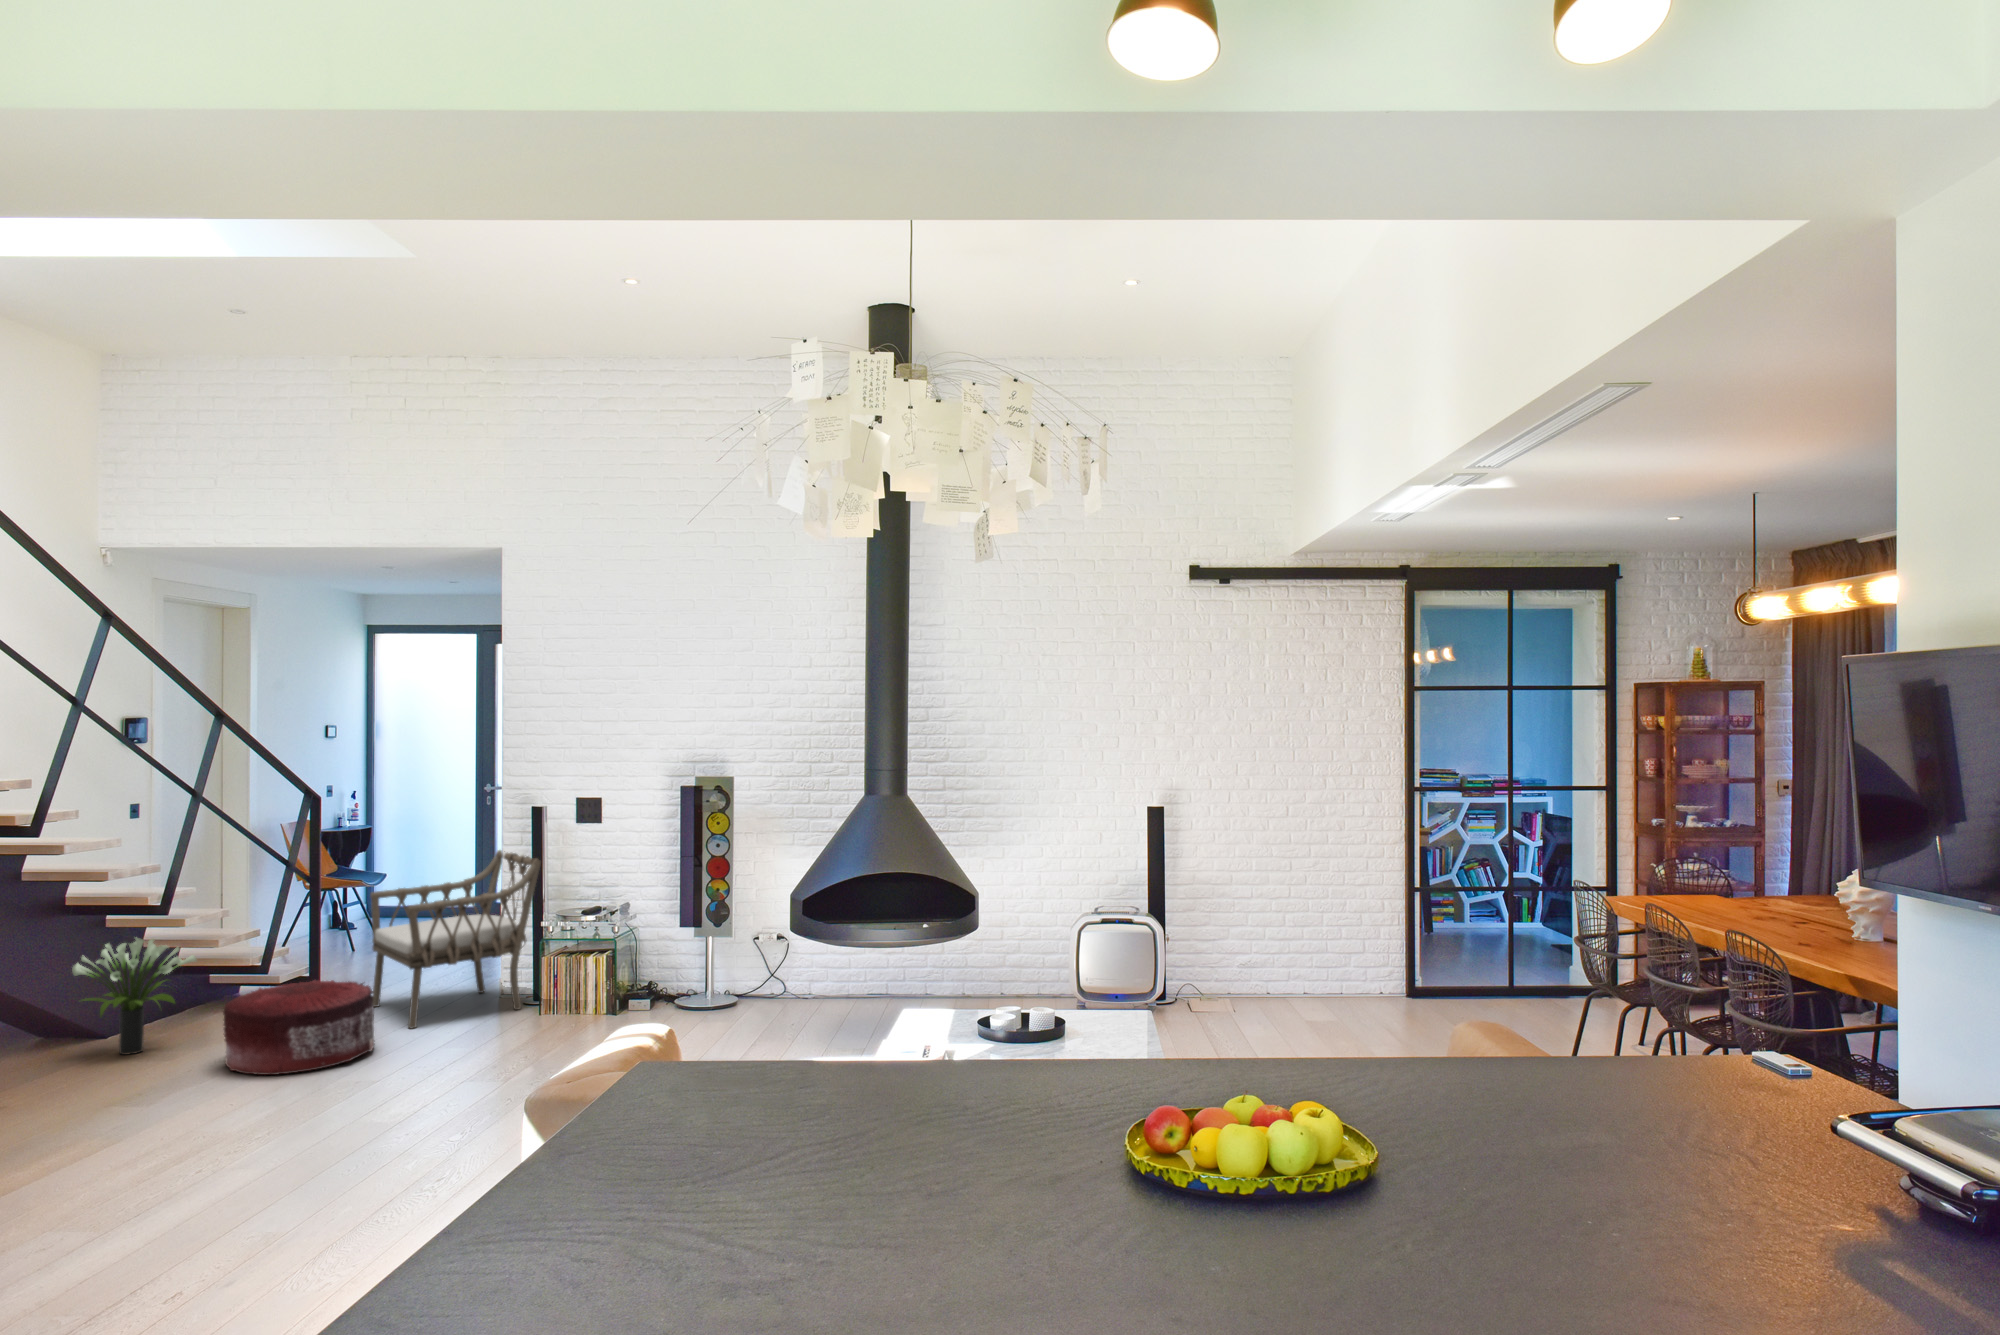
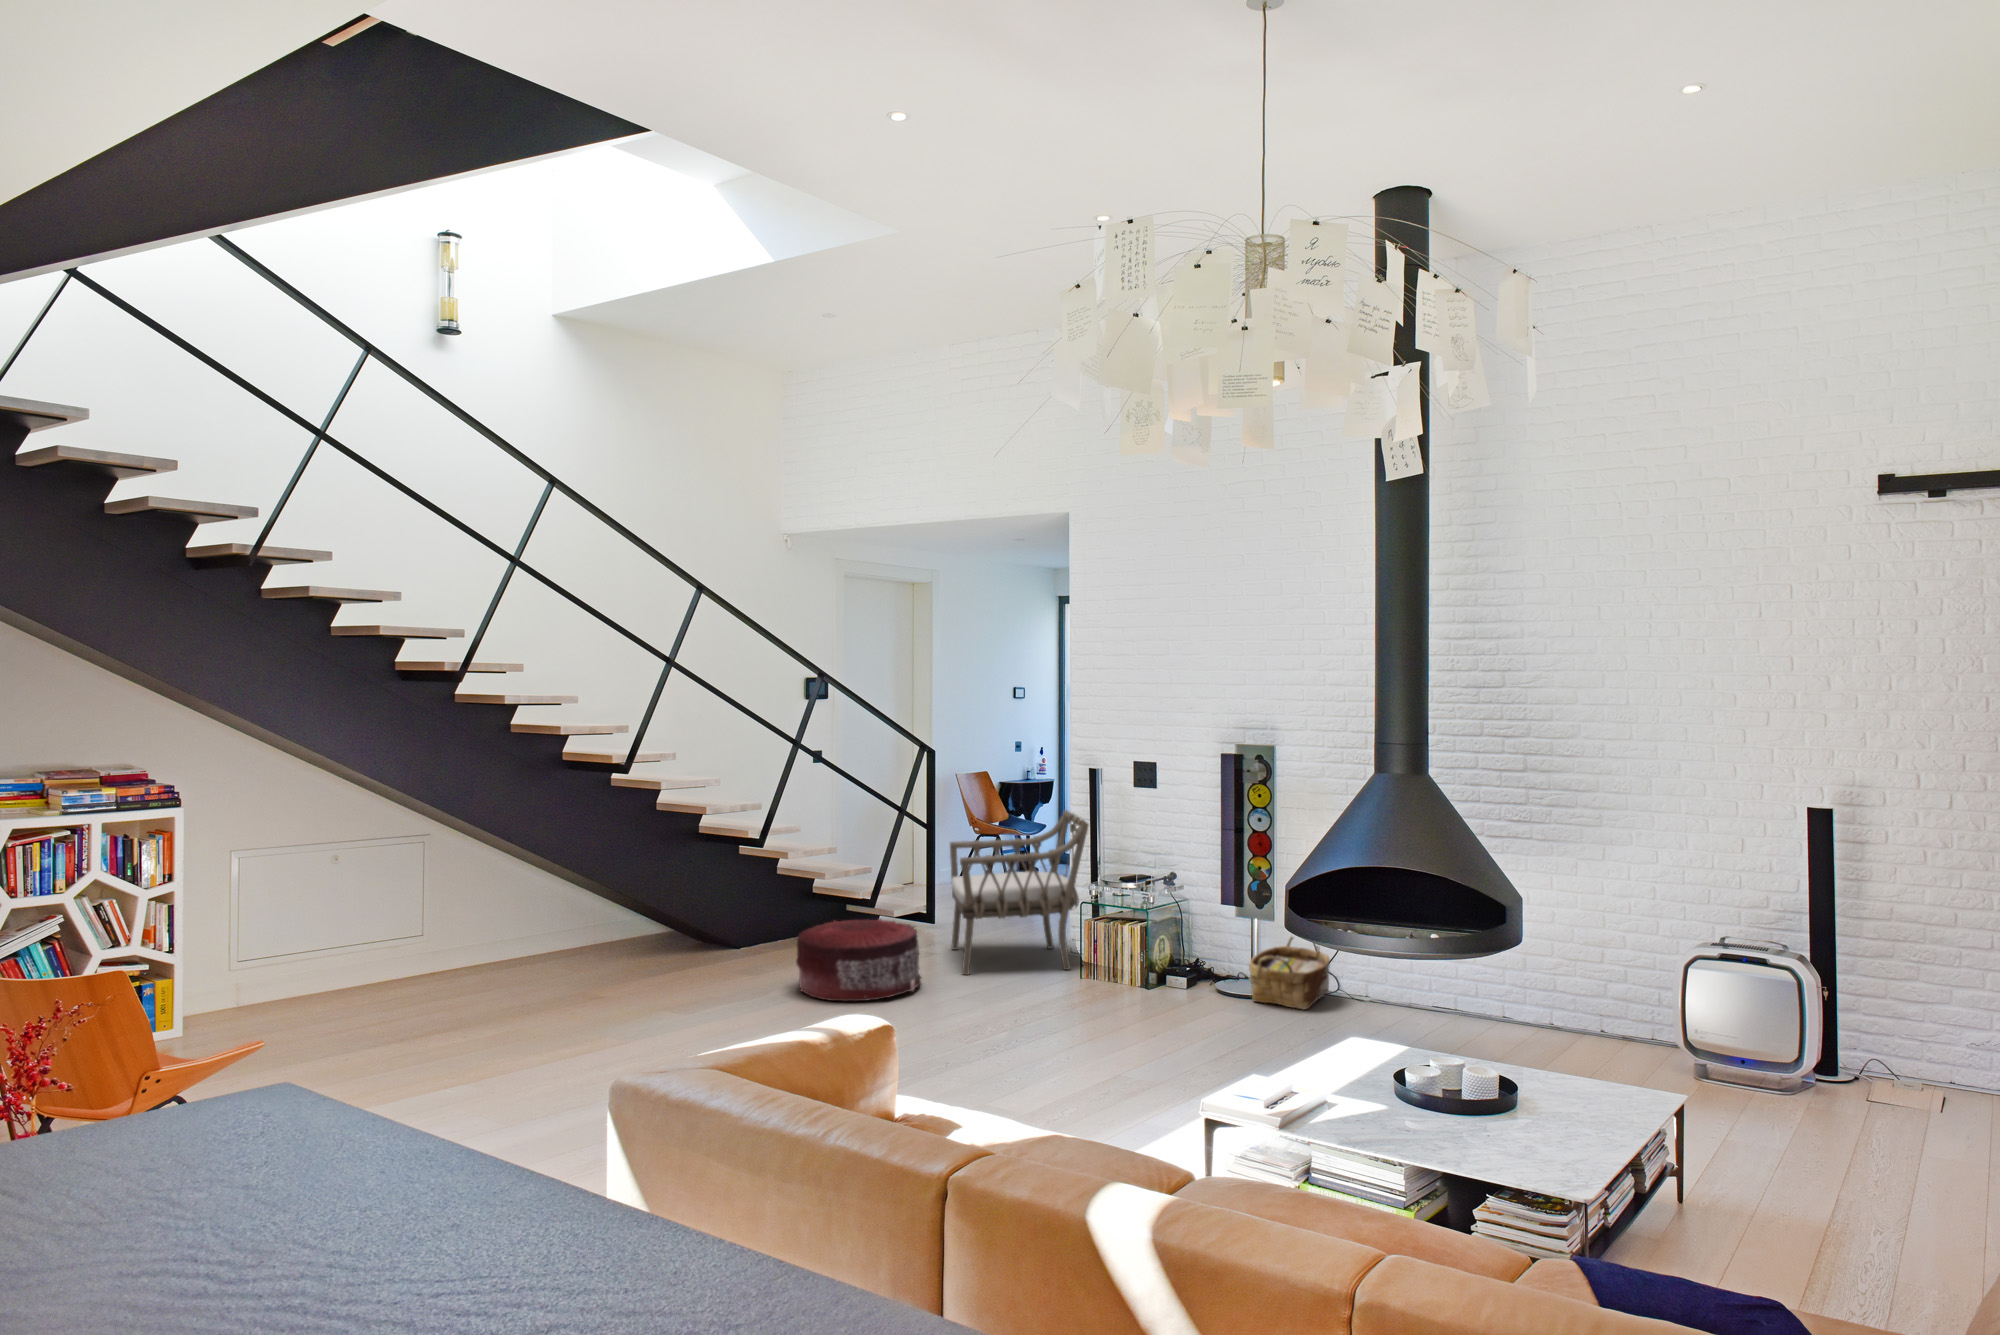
potted plant: present [72,938,197,1055] -> none [707,865,798,965]
woven basket: none [716,944,786,1013] -> present [1249,937,1330,1009]

